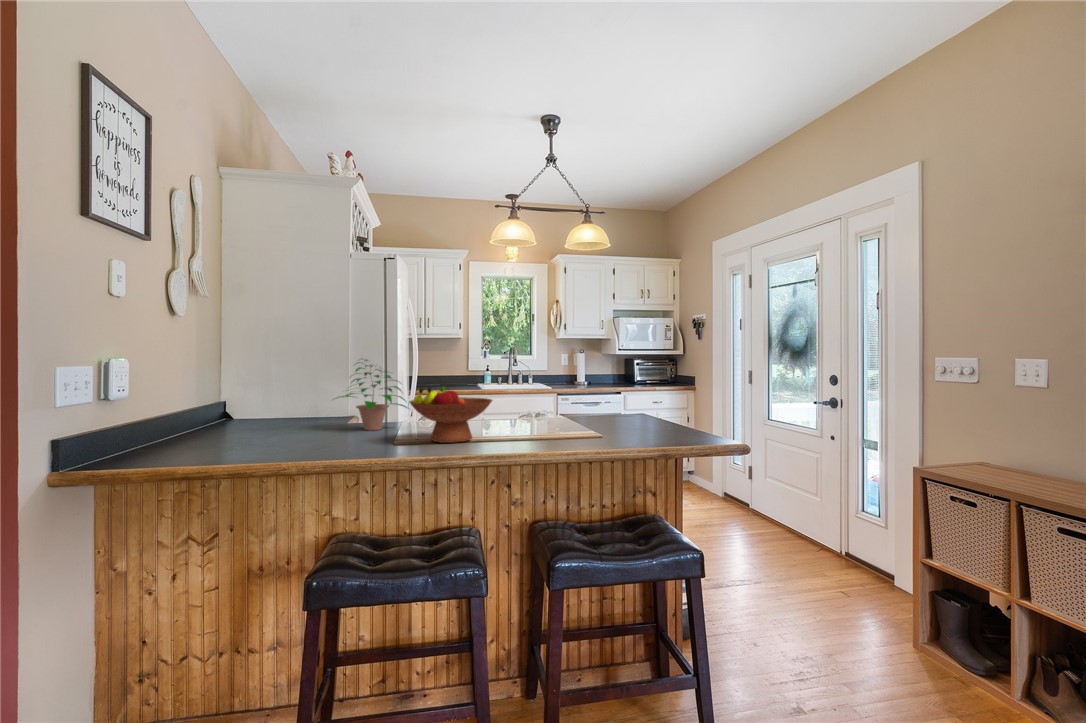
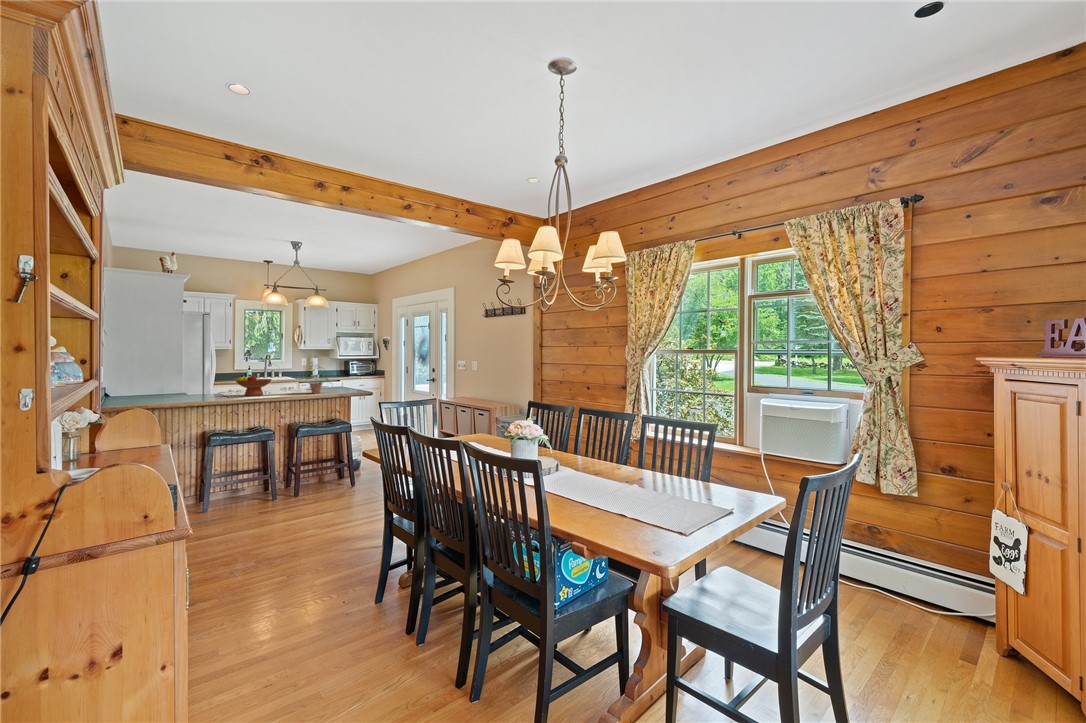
potted plant: present [336,360,407,430] -> present [307,367,328,394]

